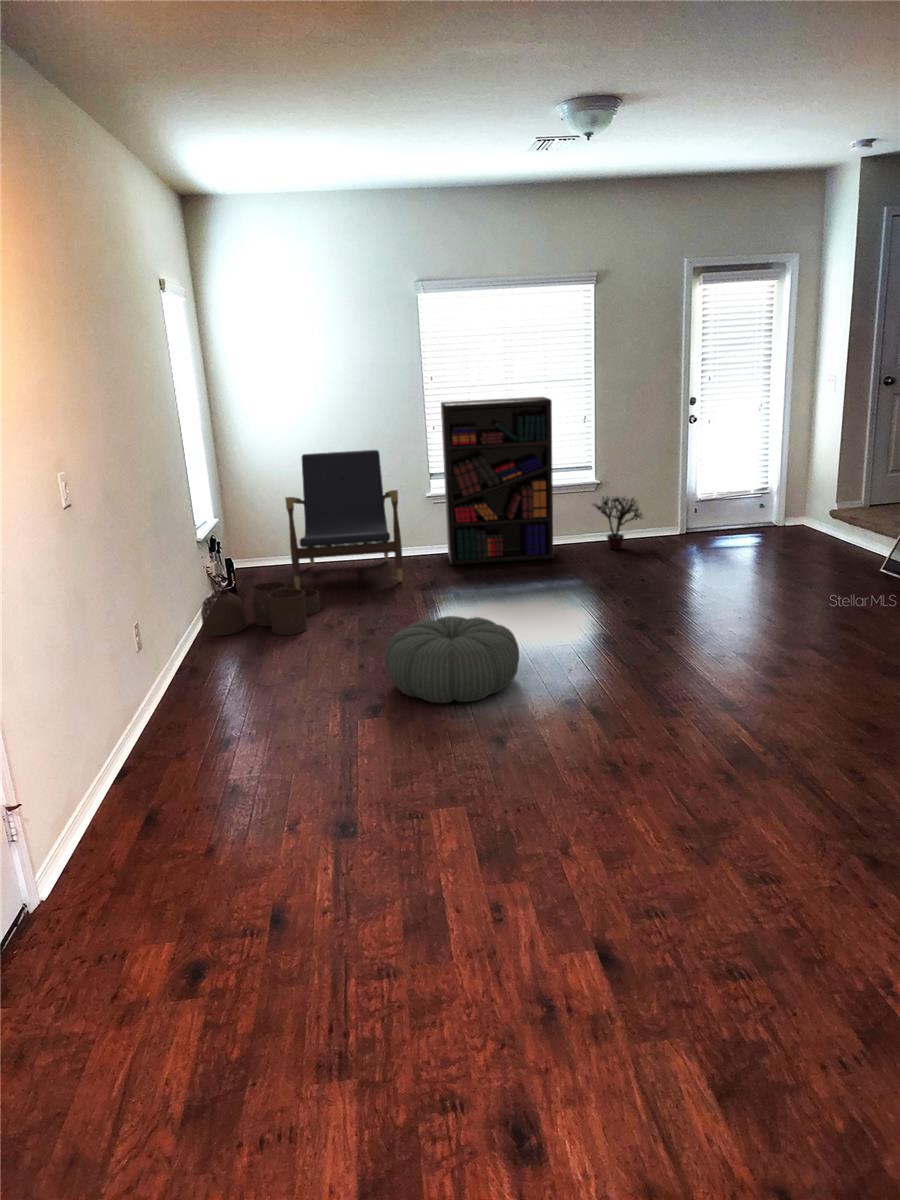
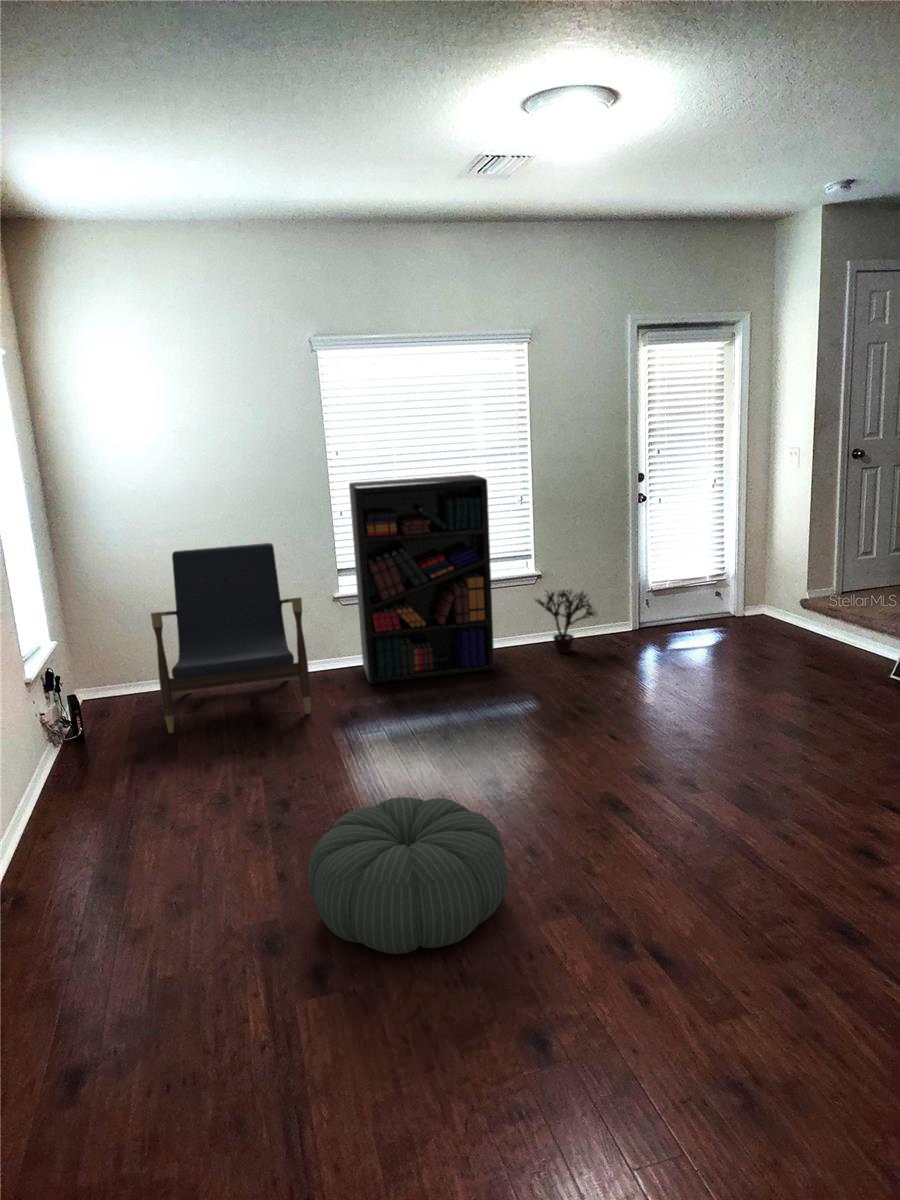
woven basket: present [201,579,320,636] -> none [27,732,203,825]

